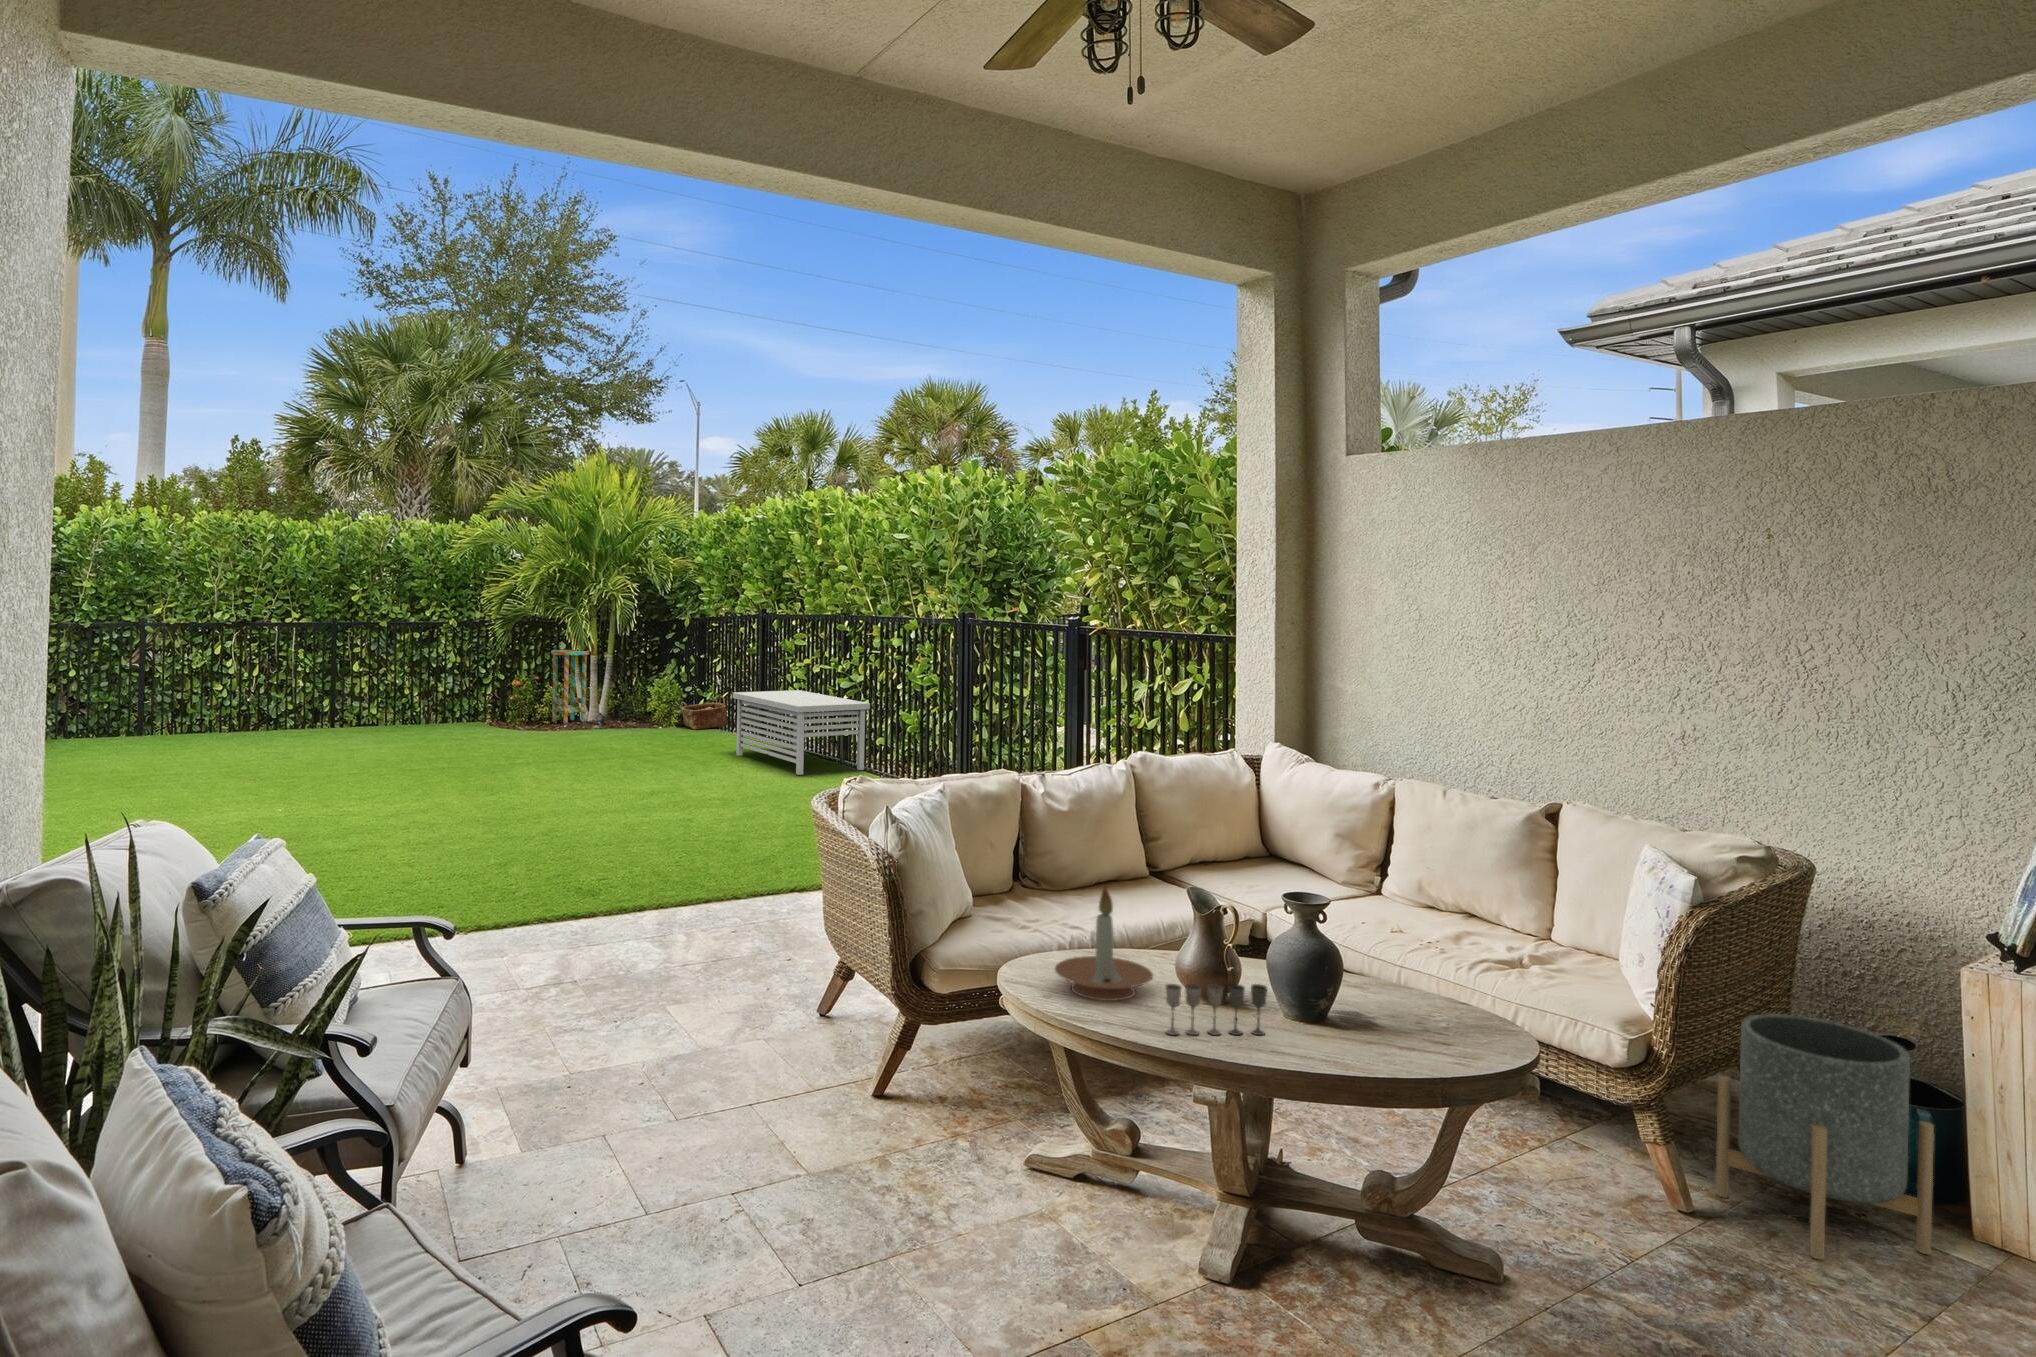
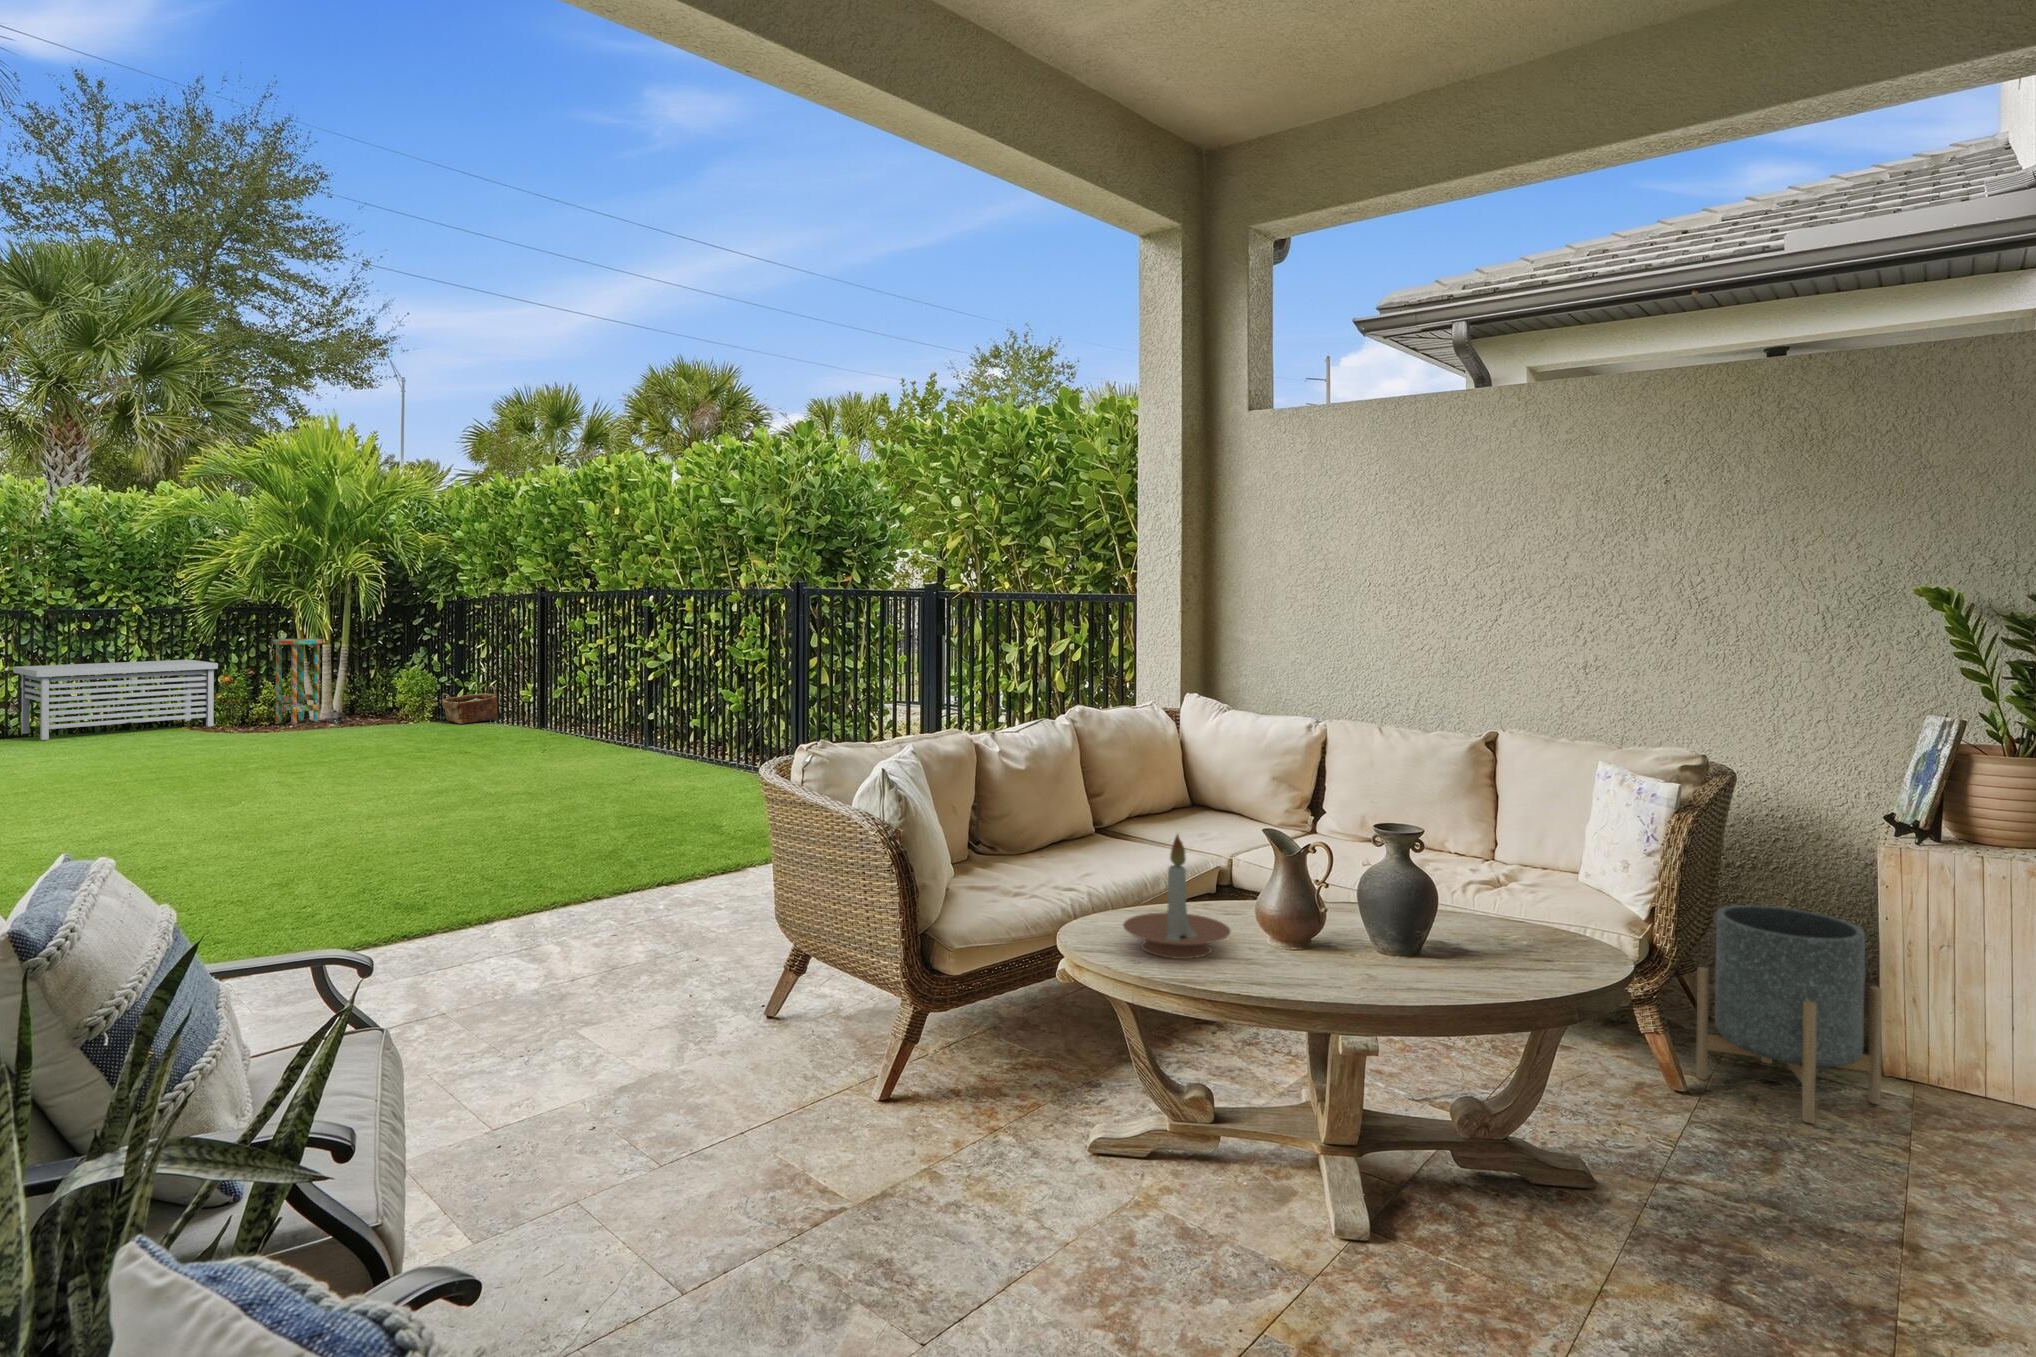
storage bench: present [733,690,870,775] -> present [13,660,218,740]
wine glass: present [1165,984,1267,1035] -> none [1283,922,1379,986]

